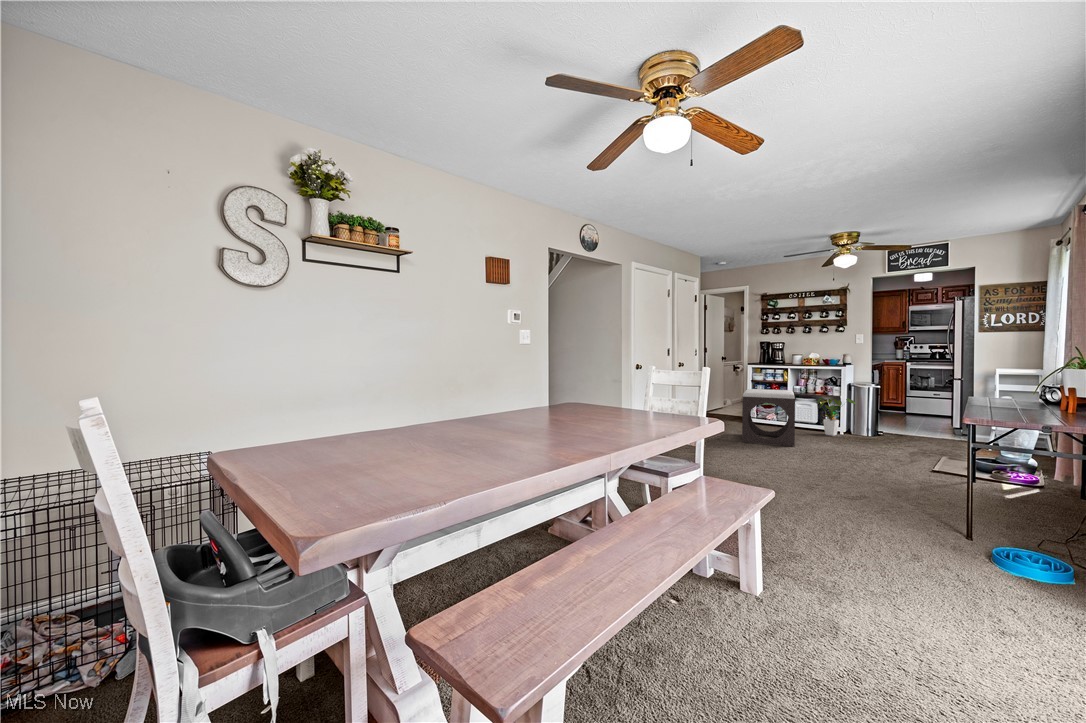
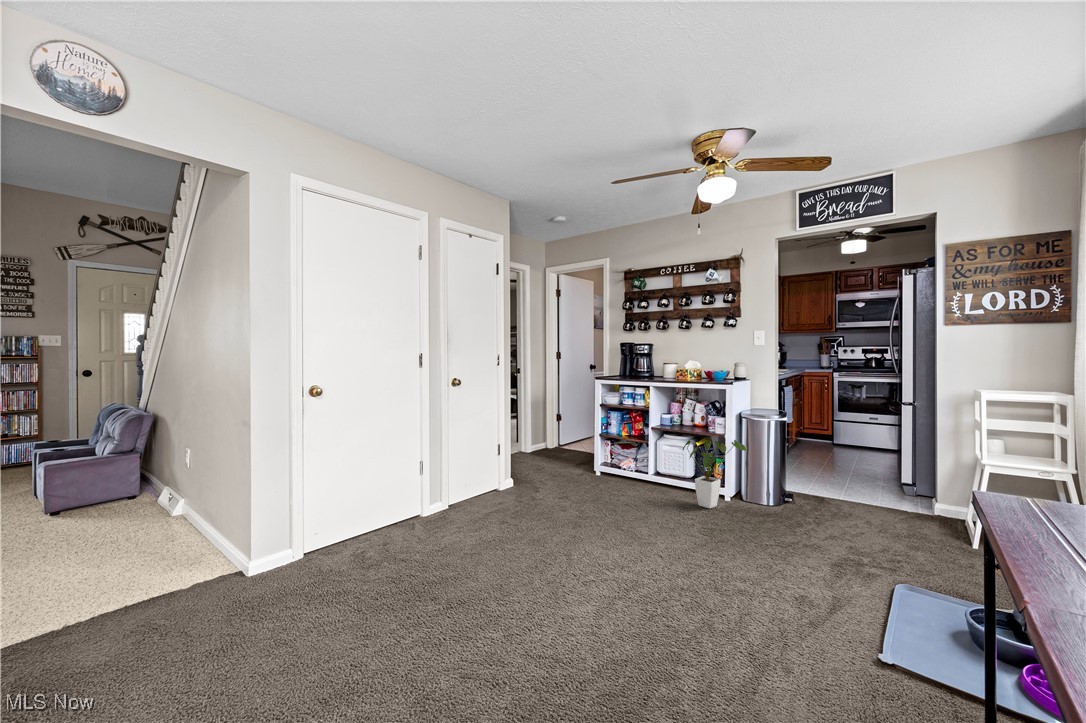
footstool: present [742,389,795,447] -> none [532,427,638,550]

